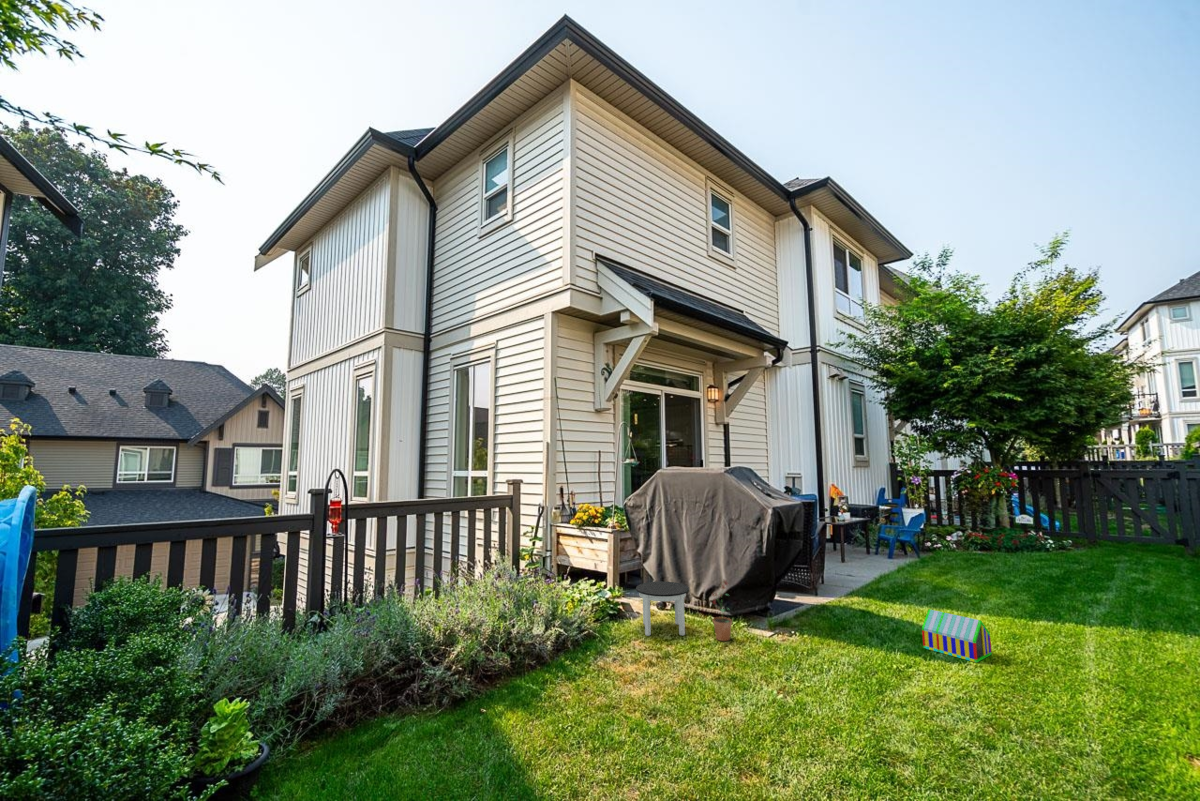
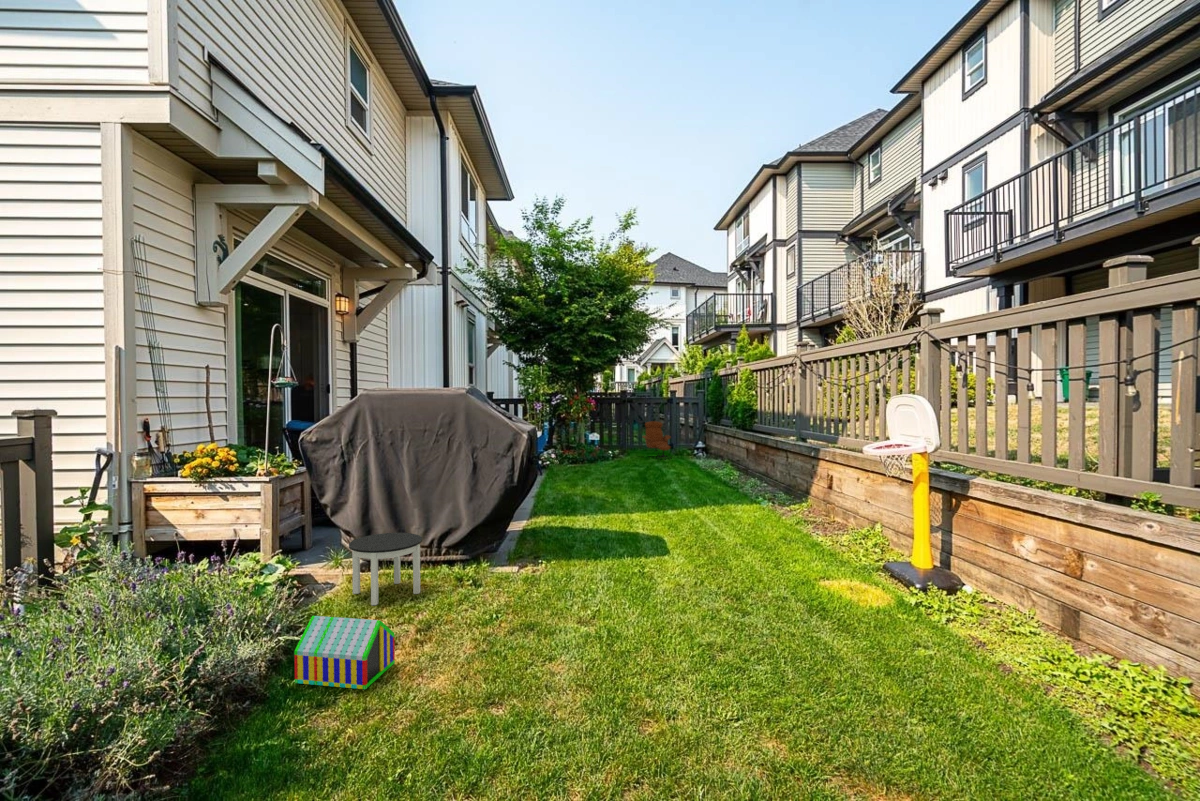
lounge chair: none [1093,497,1146,550] -> present [643,421,671,458]
potted plant: present [713,580,732,641] -> none [449,517,479,588]
toy house: present [922,609,992,662] -> present [294,616,395,689]

